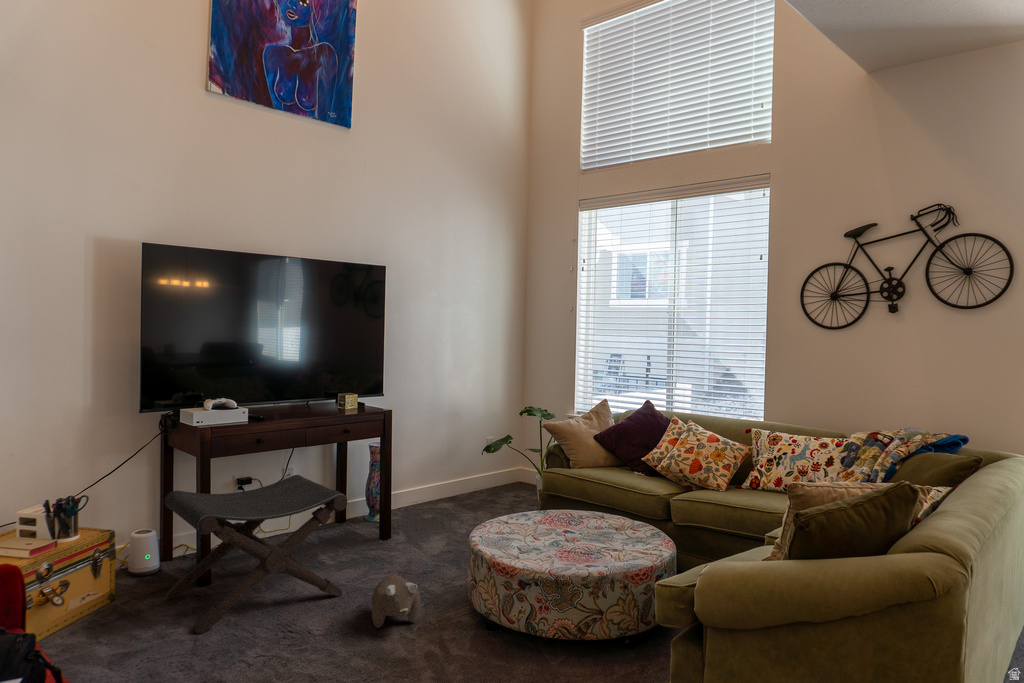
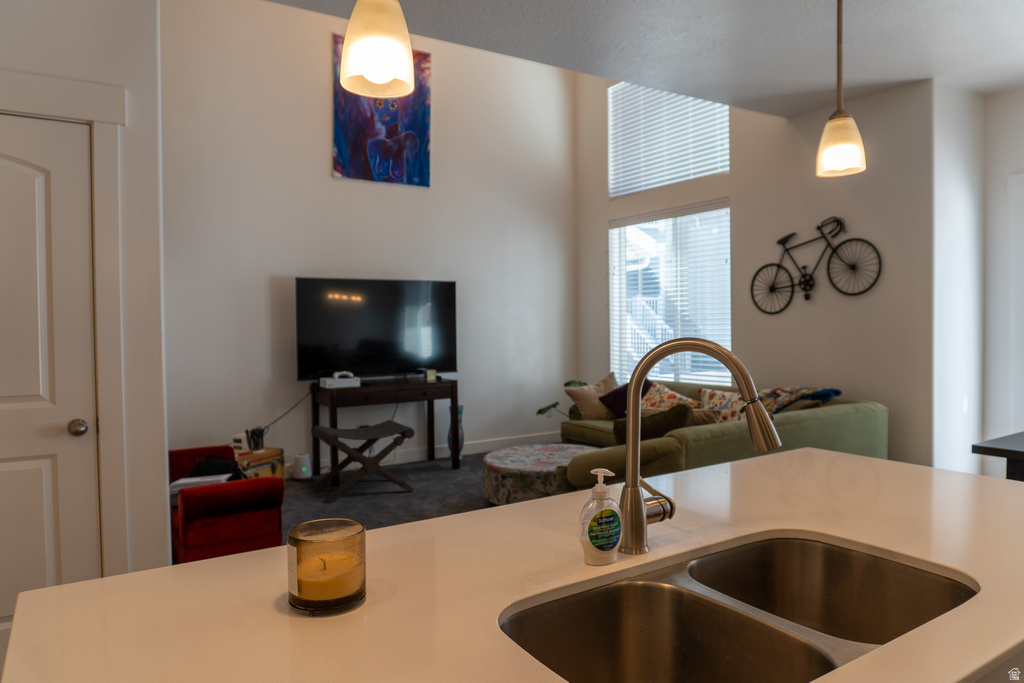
plush toy: present [372,575,420,628] -> none [423,475,453,504]

